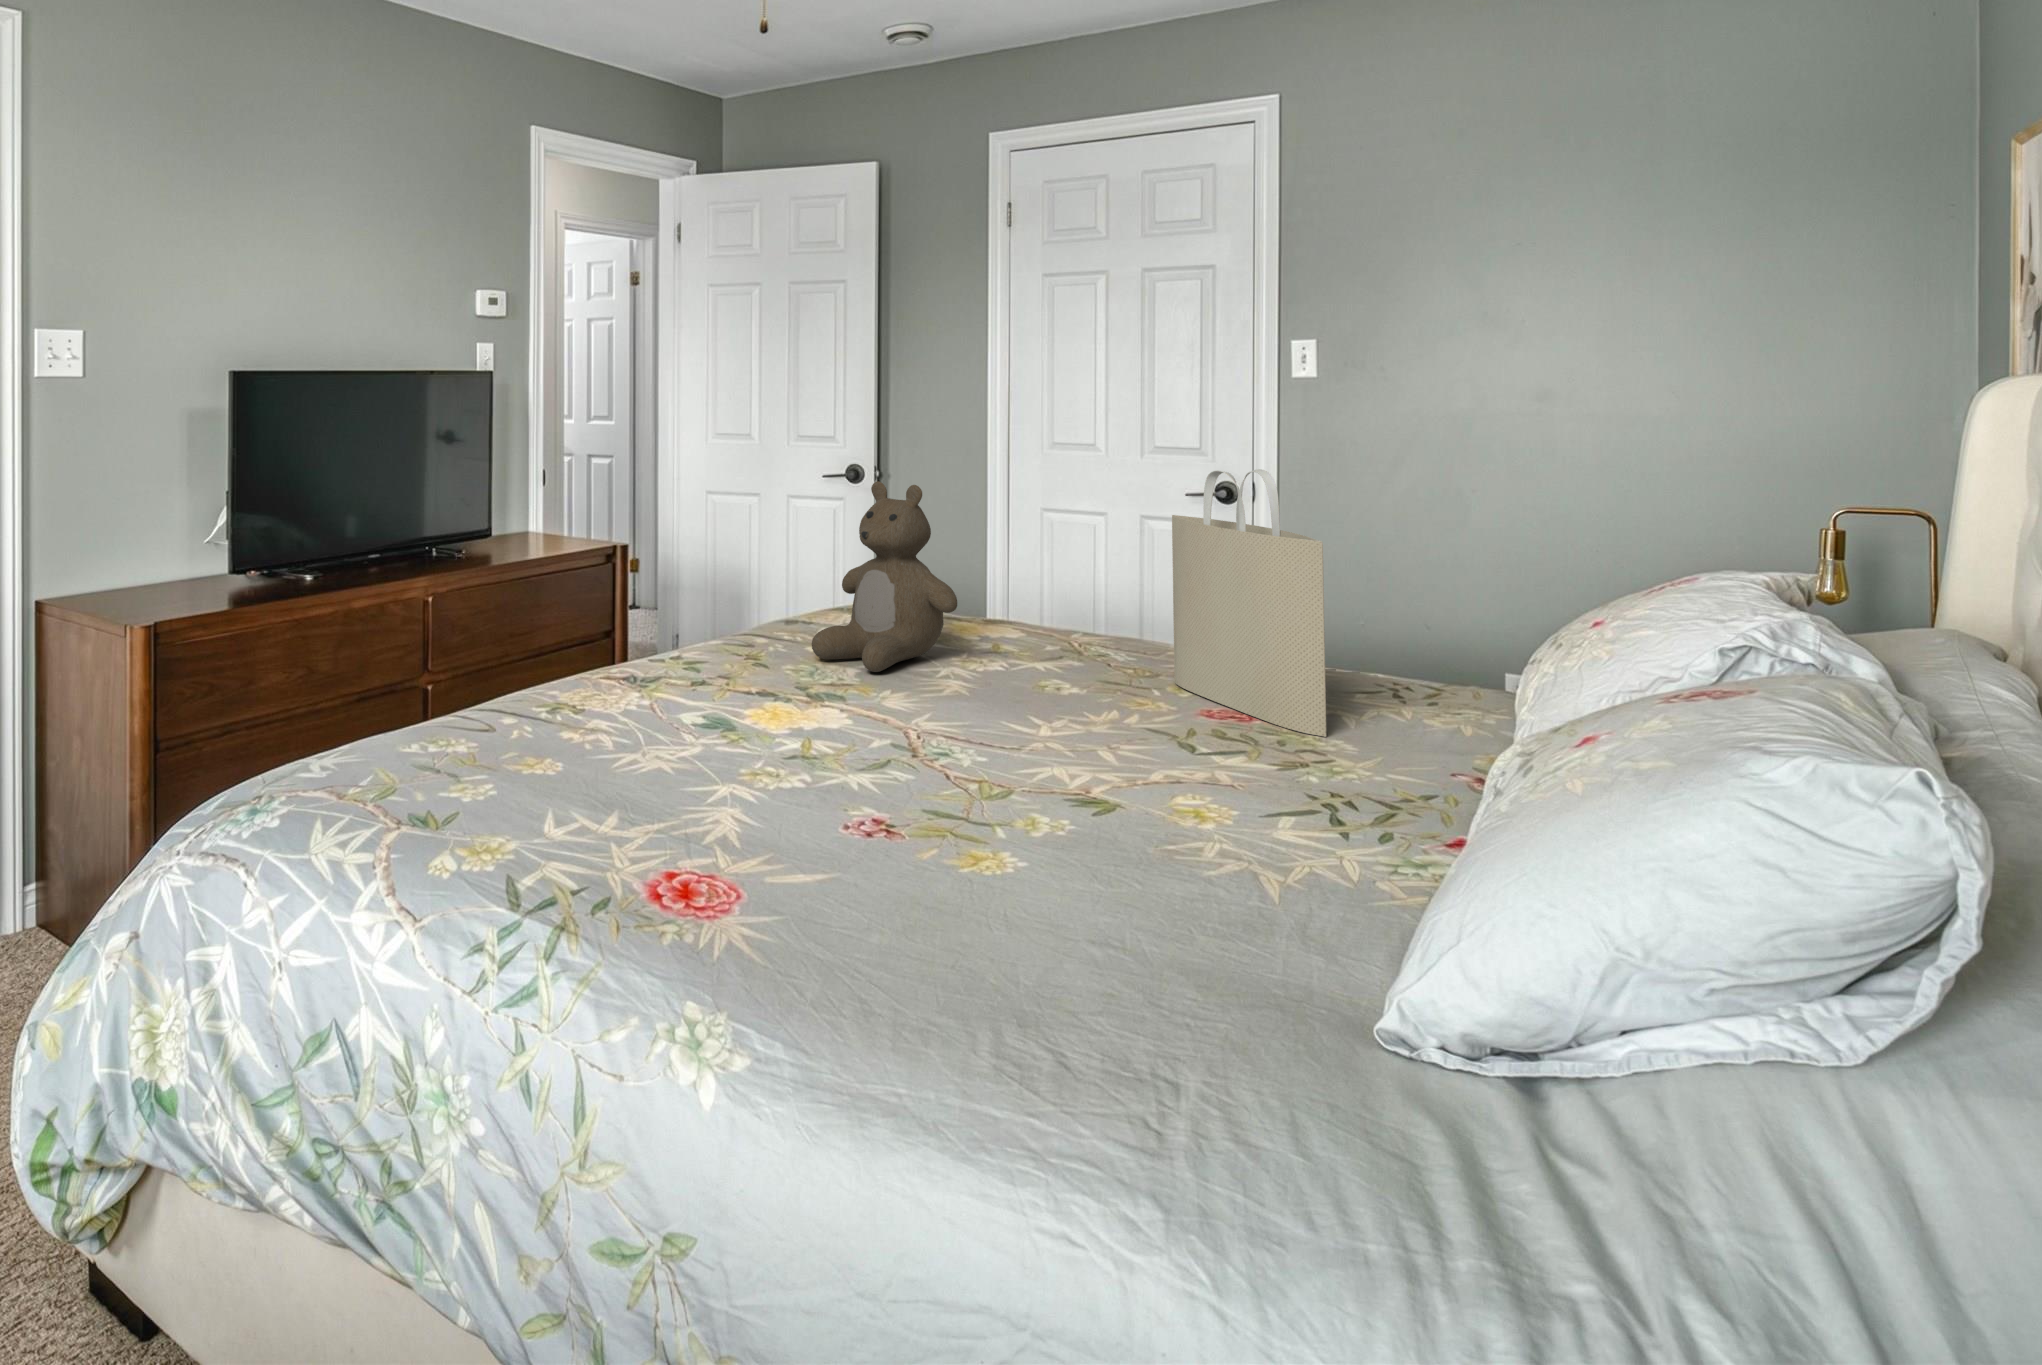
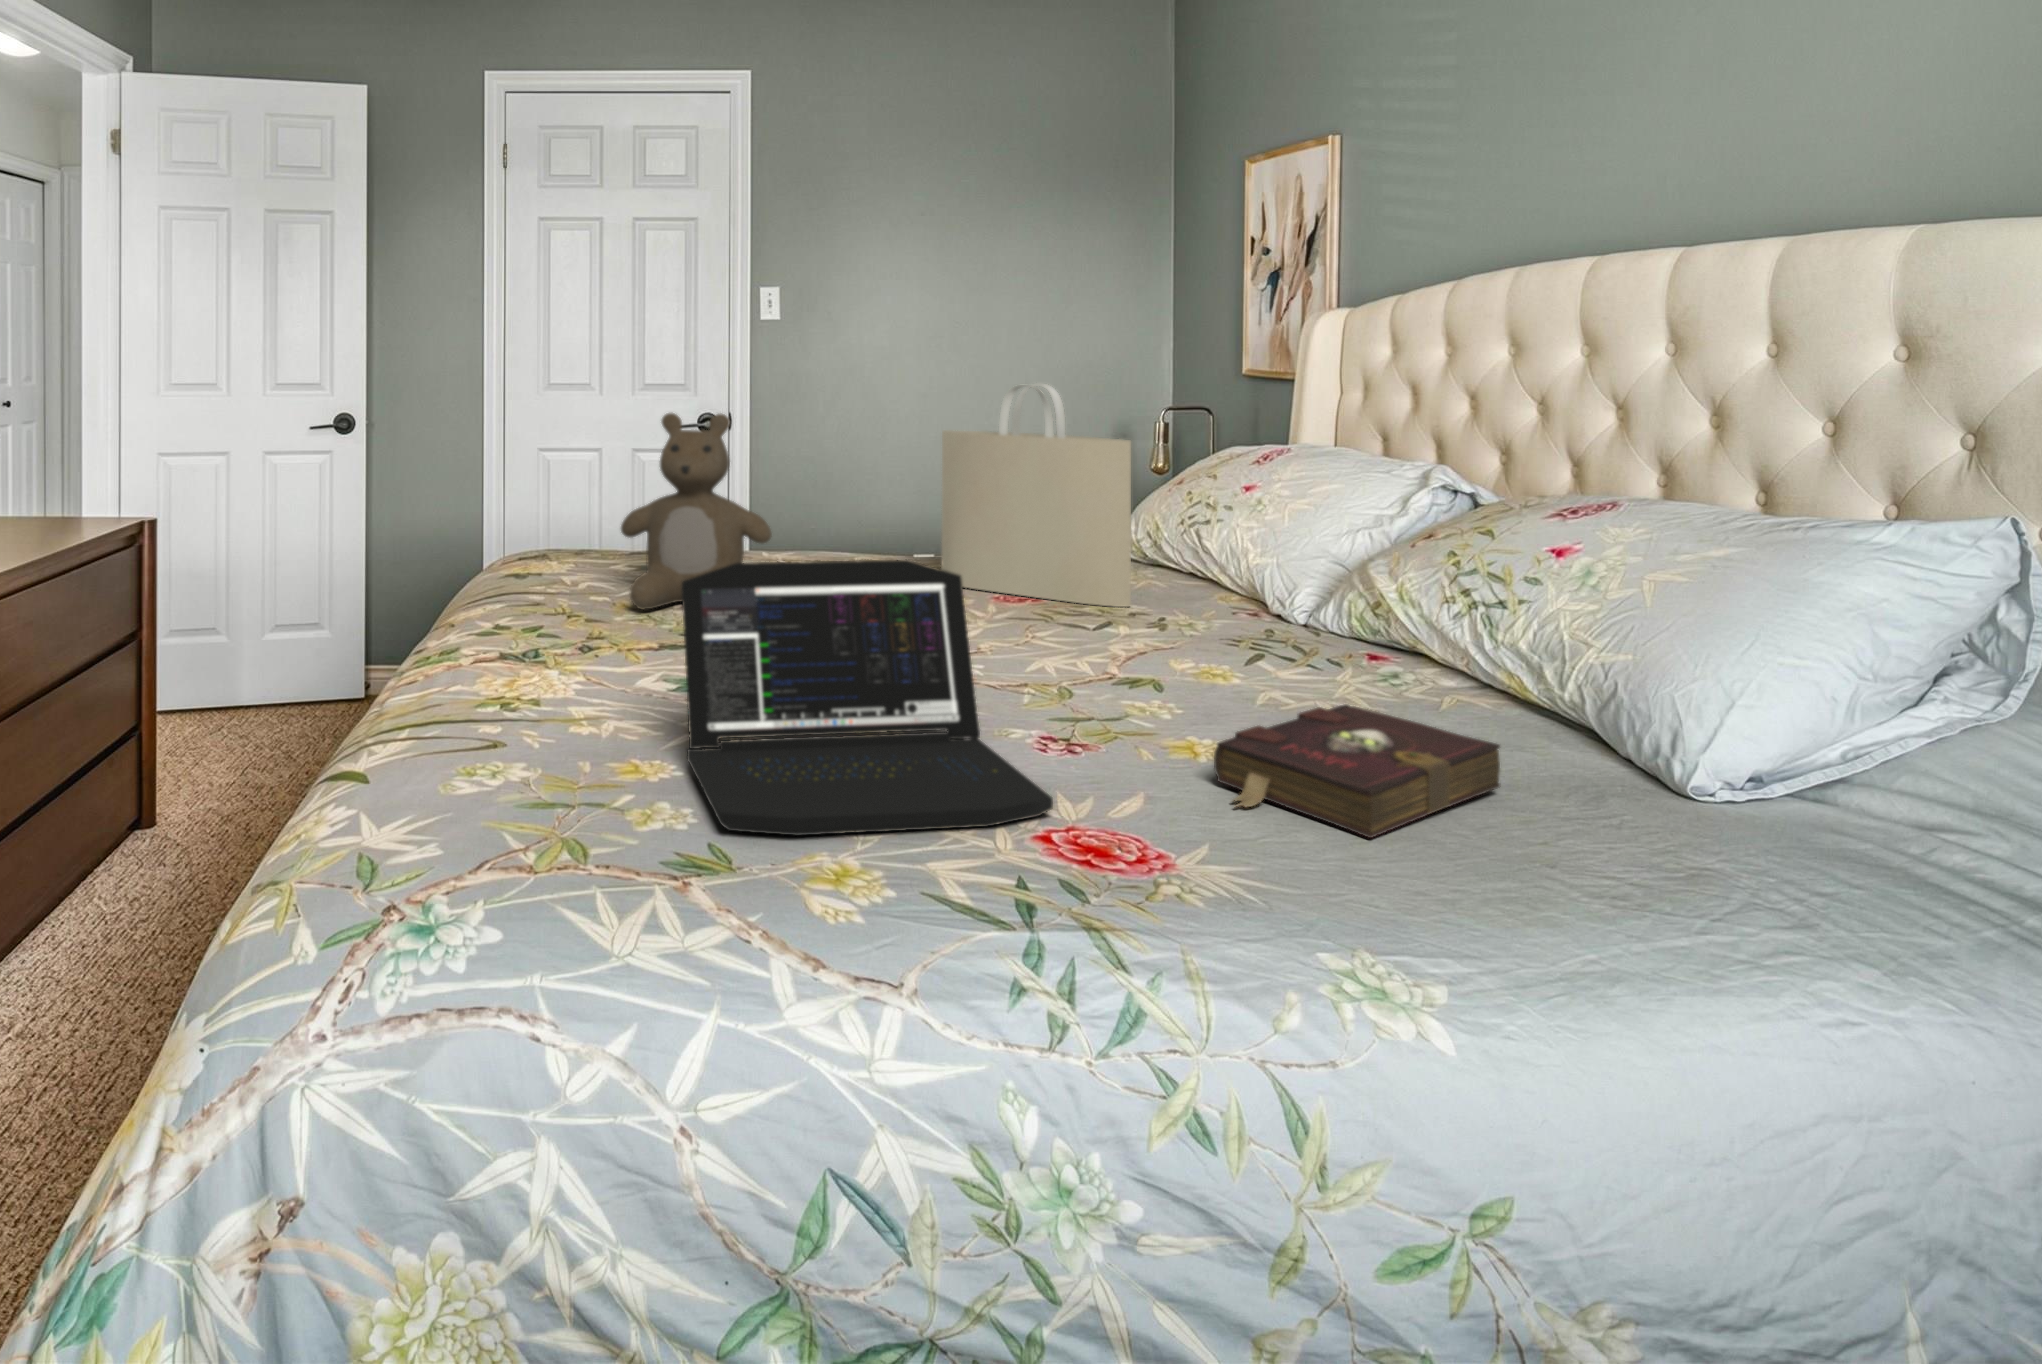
laptop: none [483,612,798,858] -> present [681,560,1053,835]
book: none [869,836,1171,960] -> present [1214,704,1500,838]

